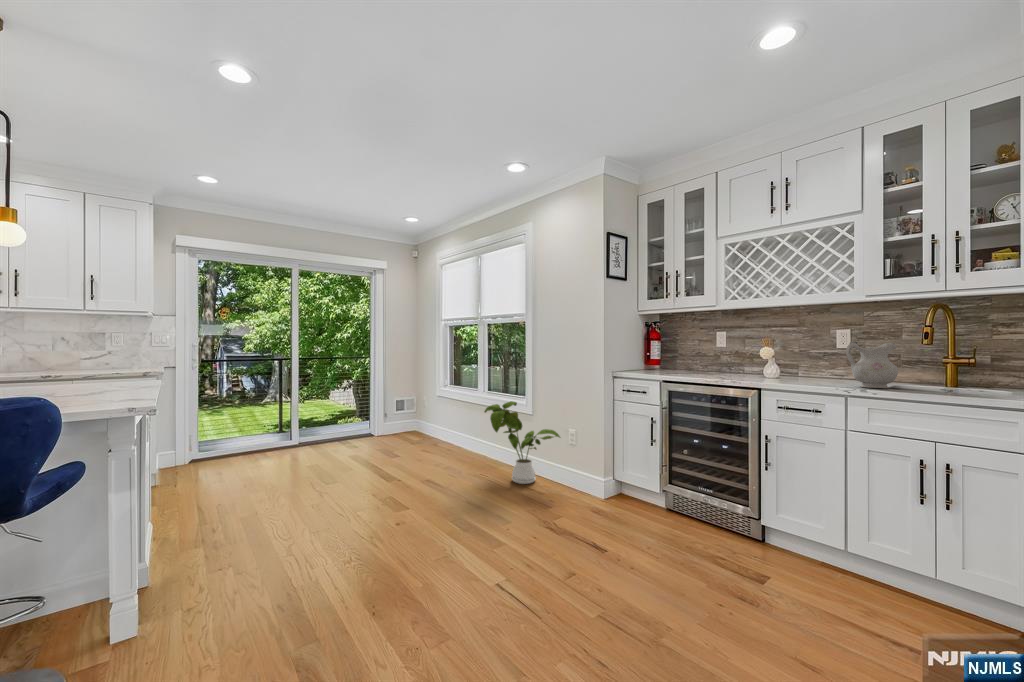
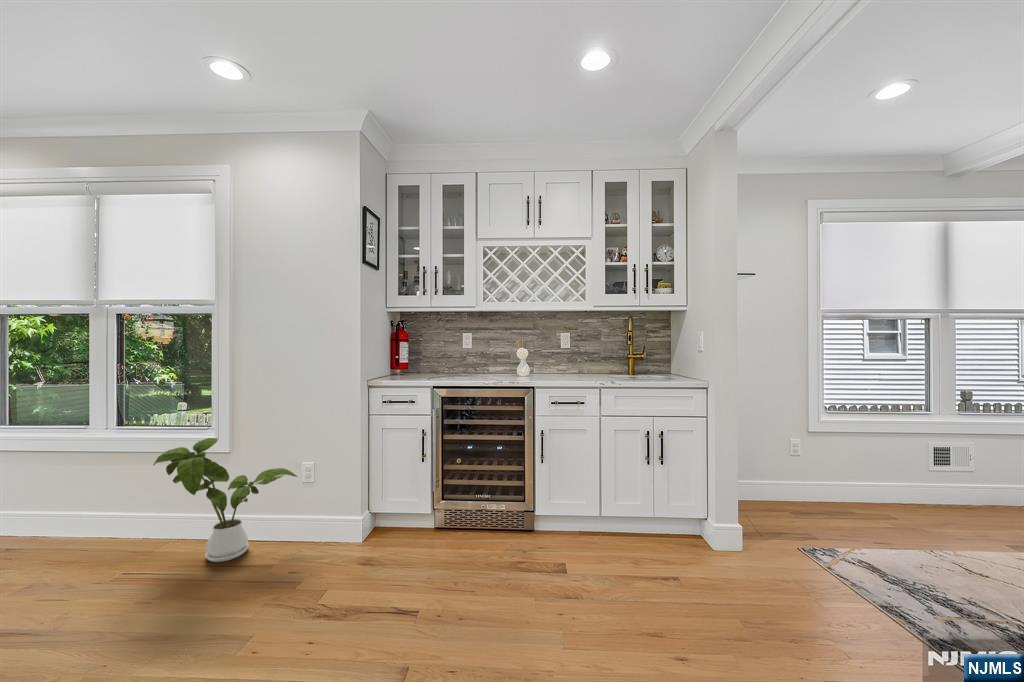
ceramic pitcher: present [846,342,898,389] -> none [594,343,625,380]

